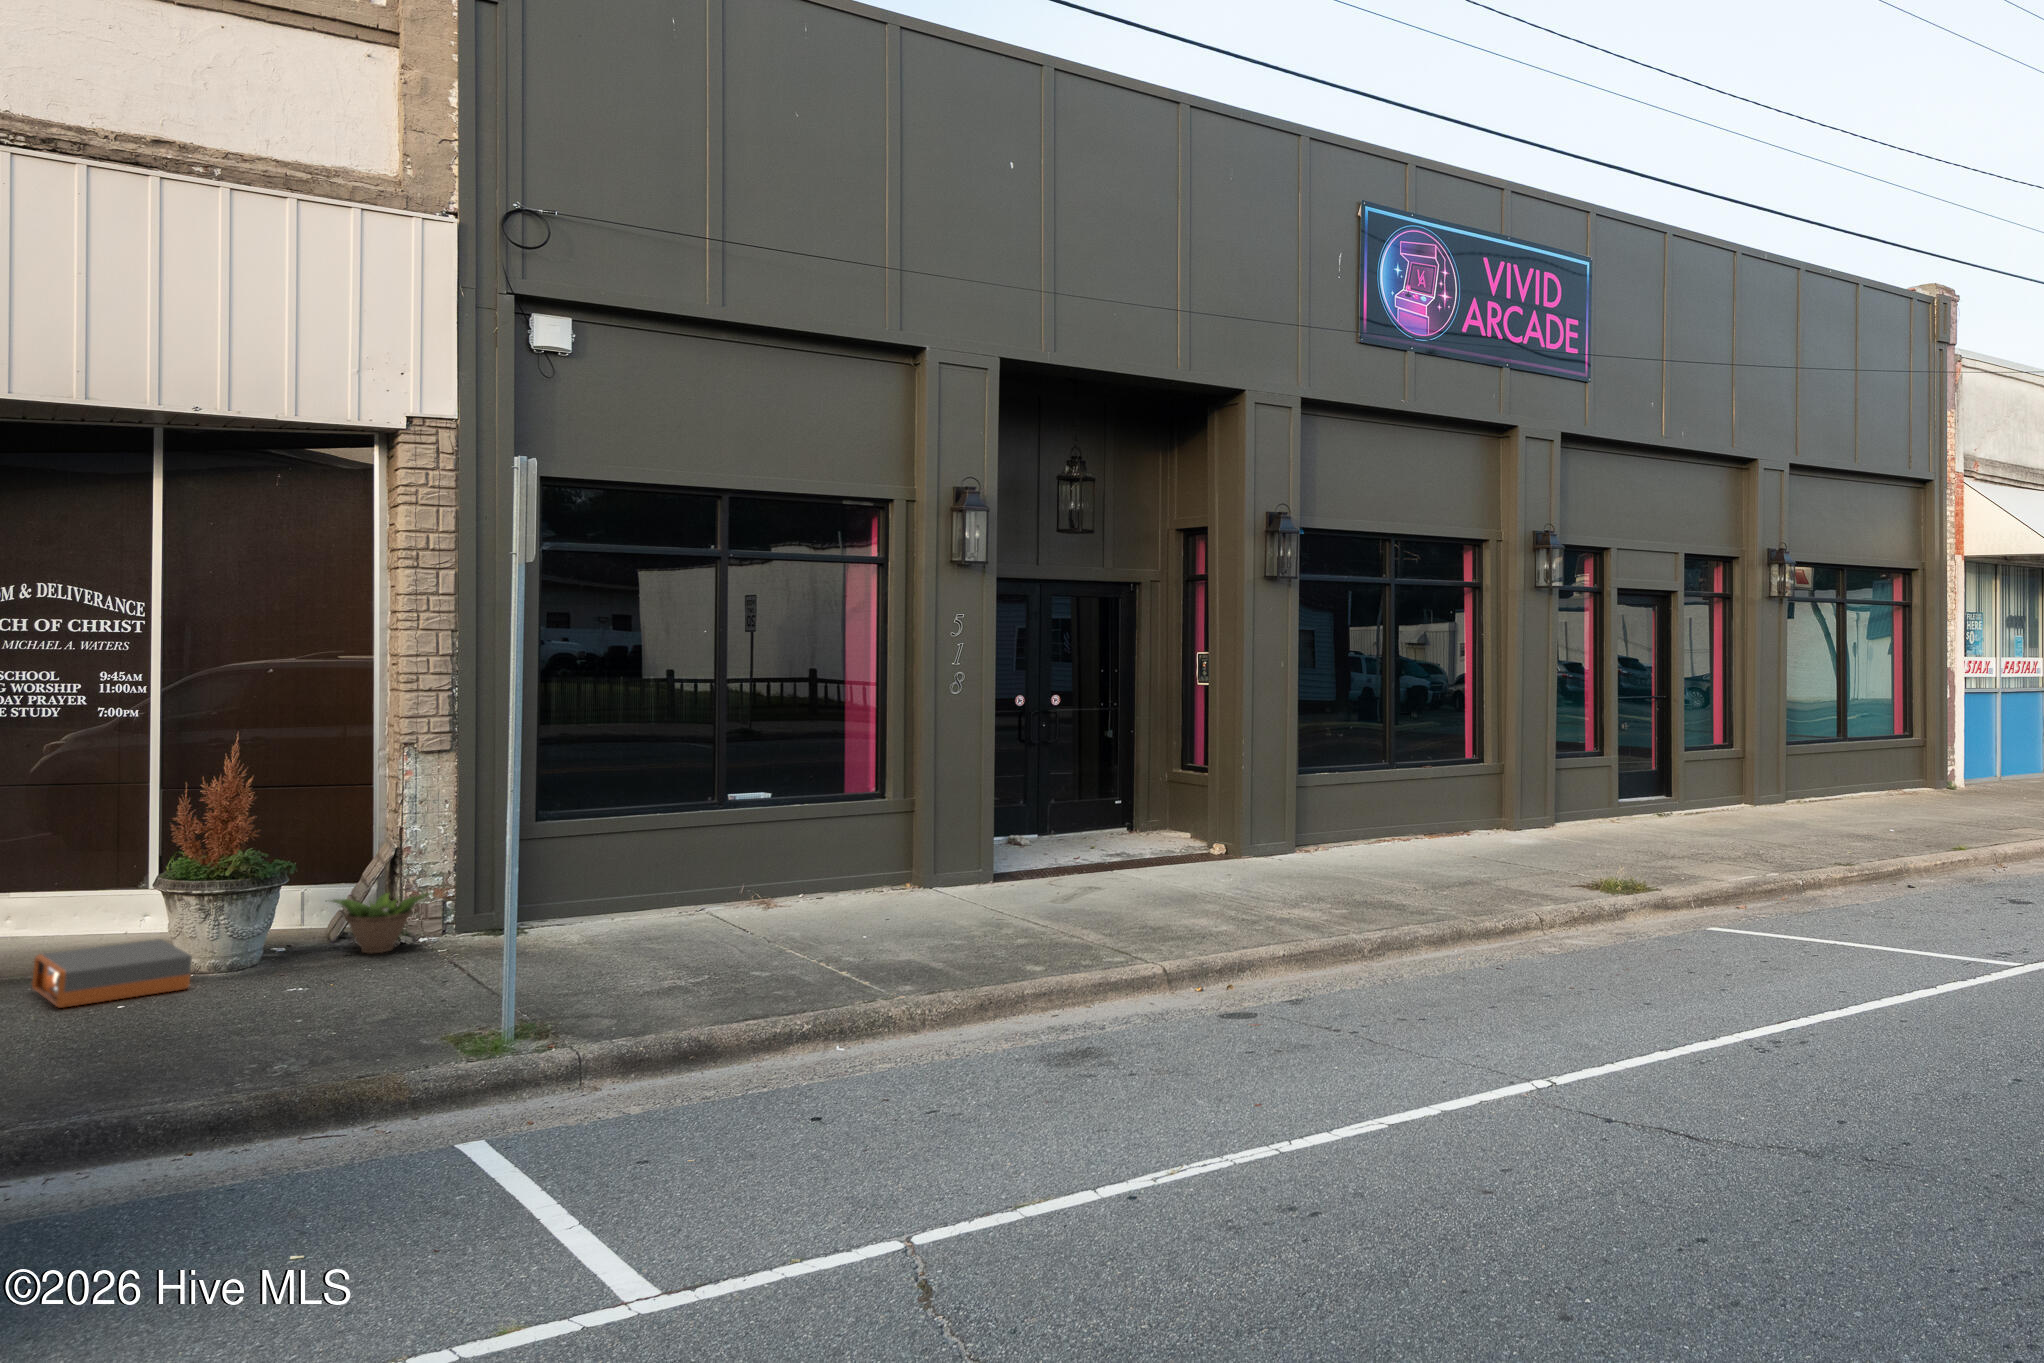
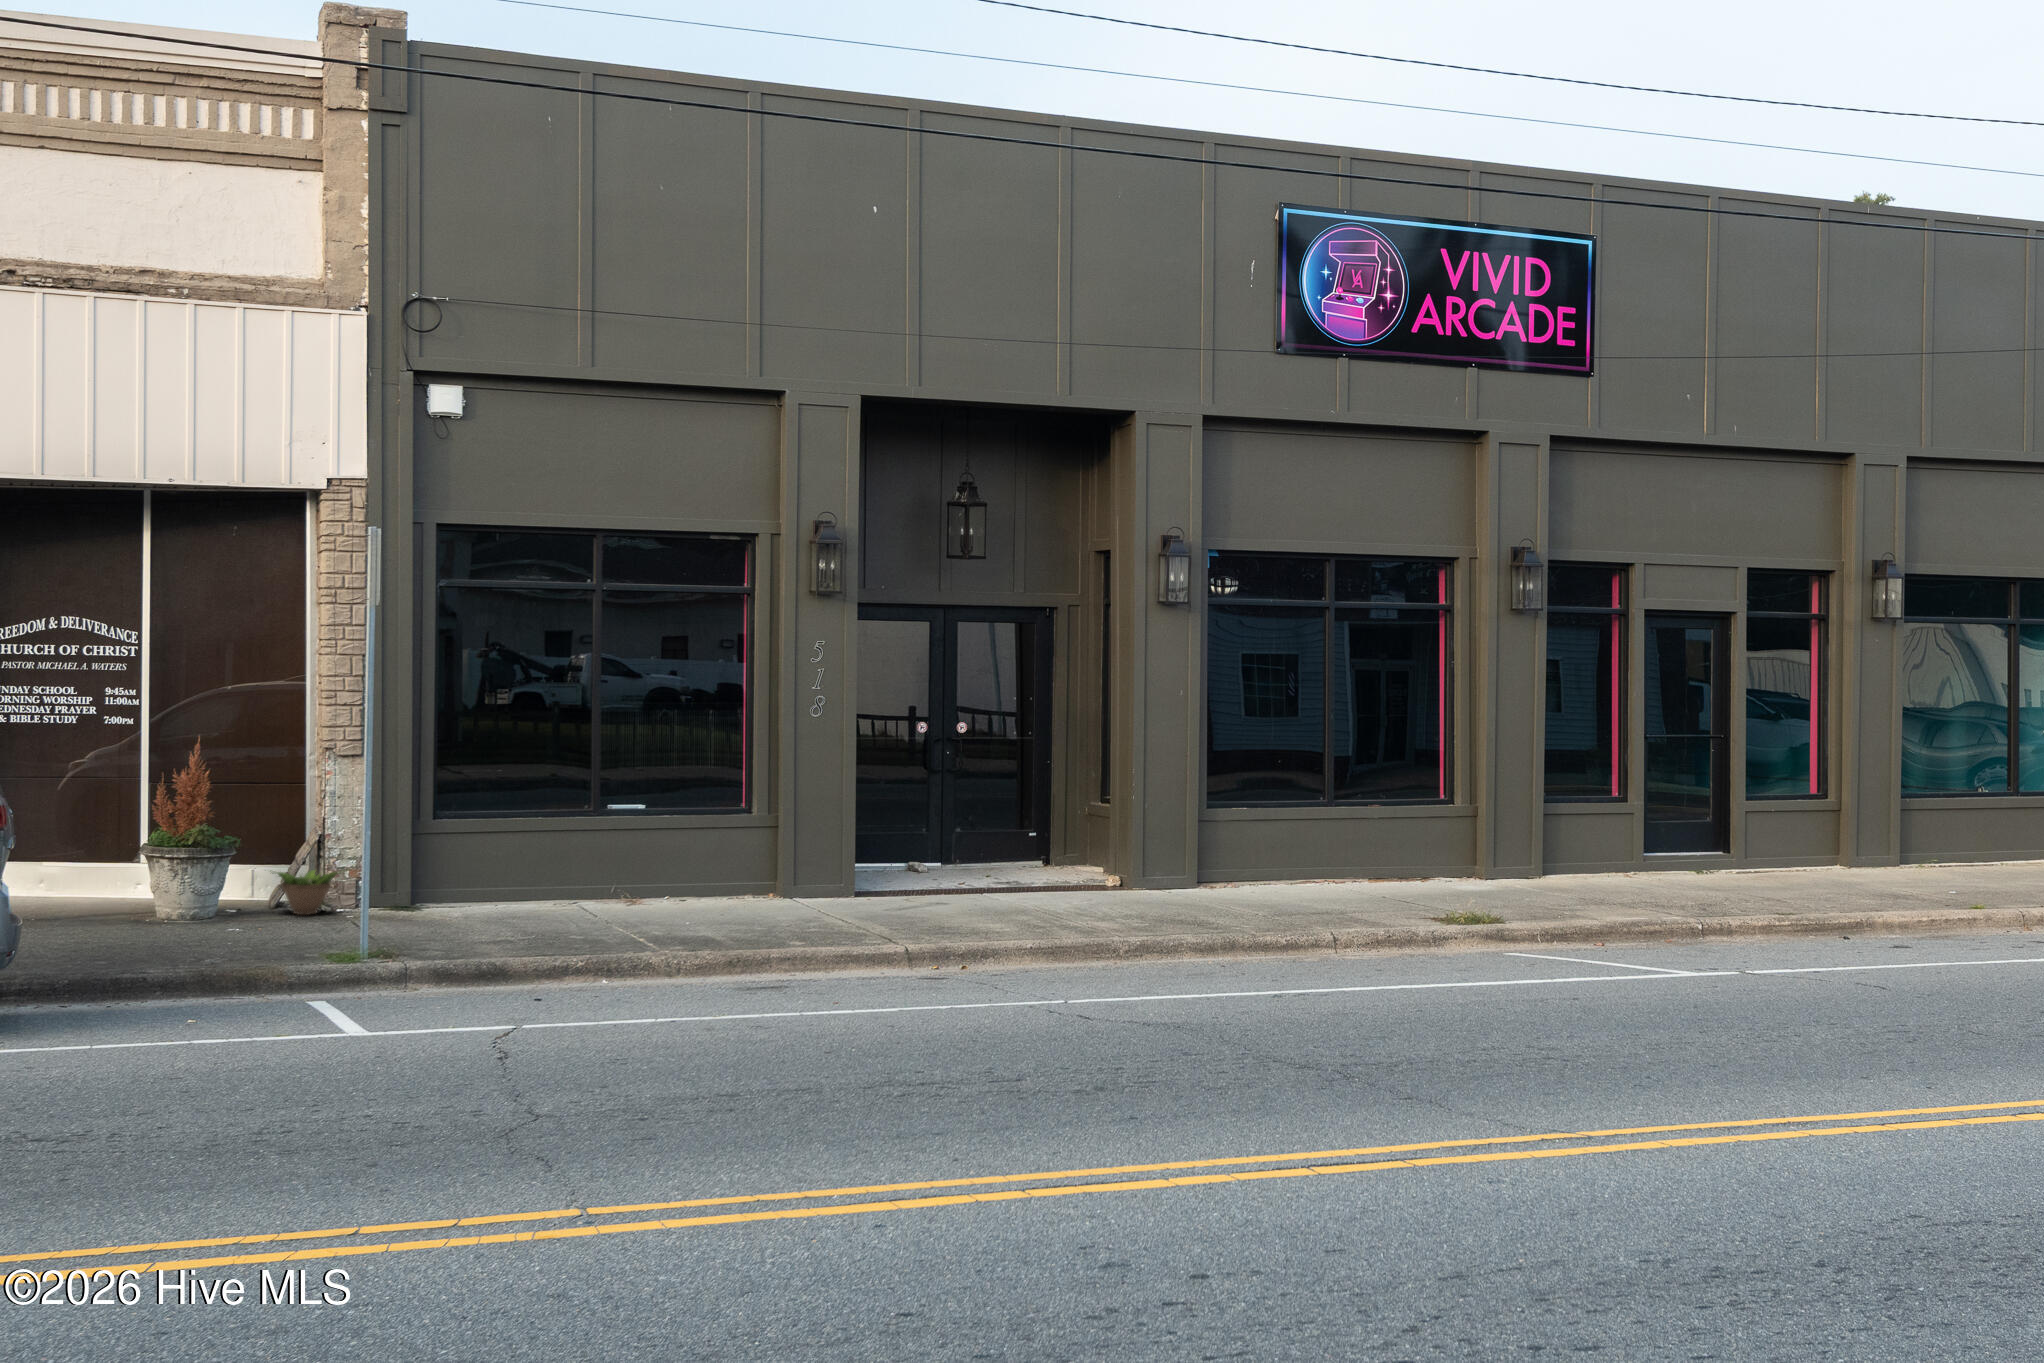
storage box: present [32,939,192,1008] -> none [67,890,170,928]

